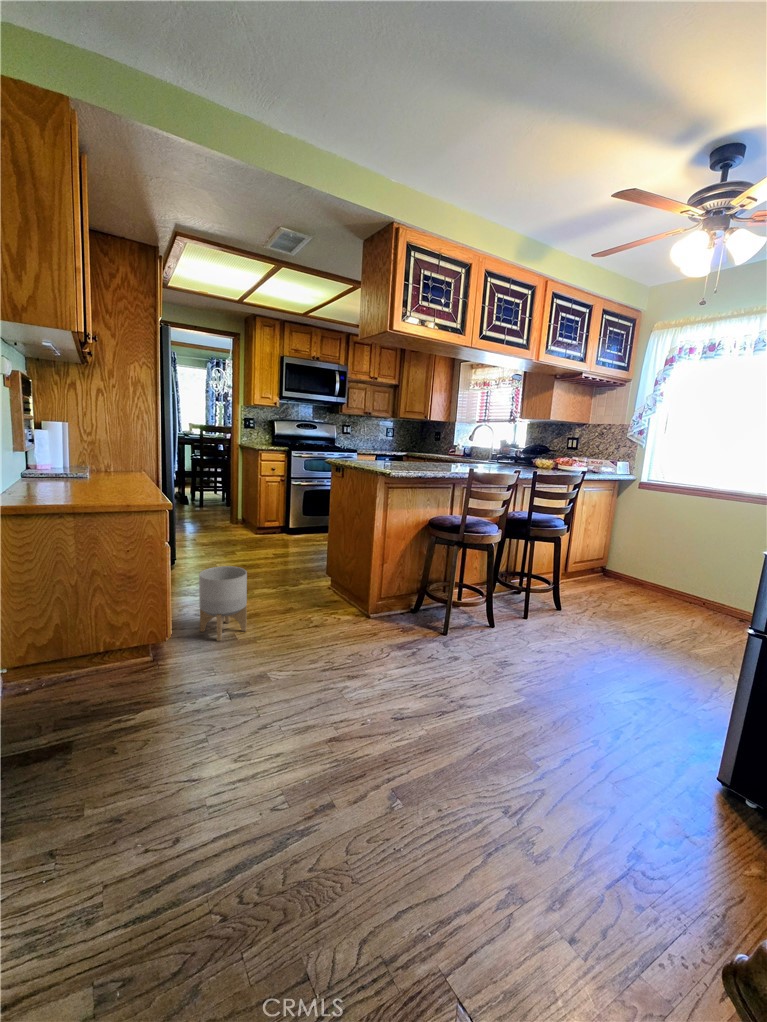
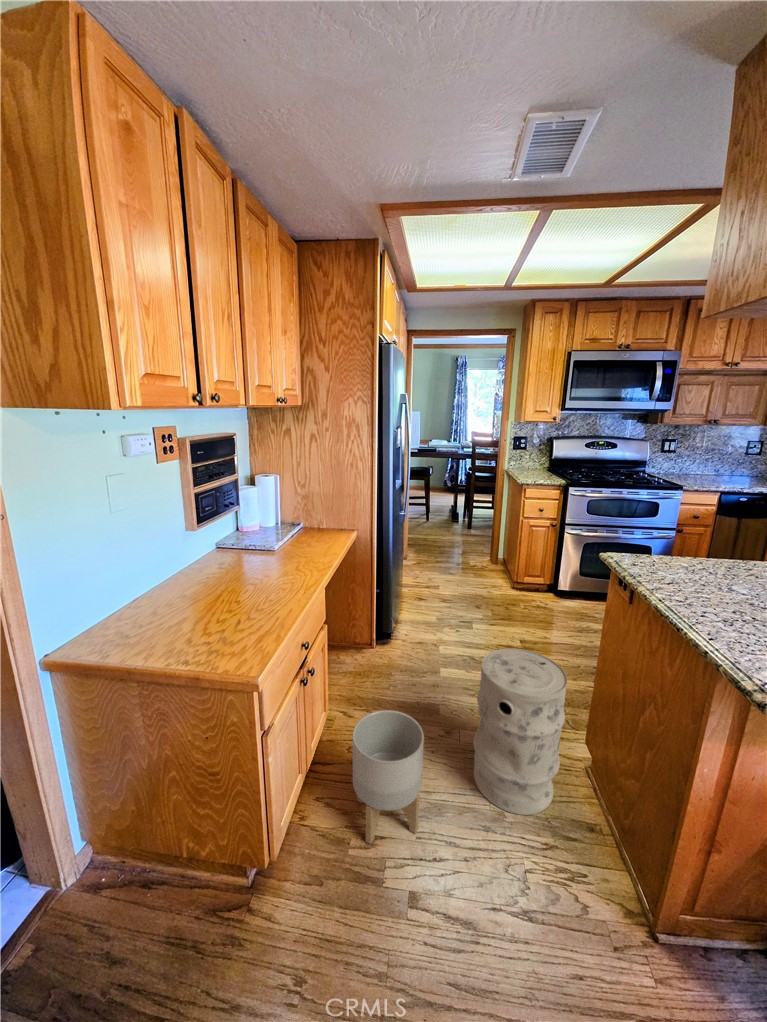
trash can: none [267,527,317,613] -> present [473,648,567,815]

